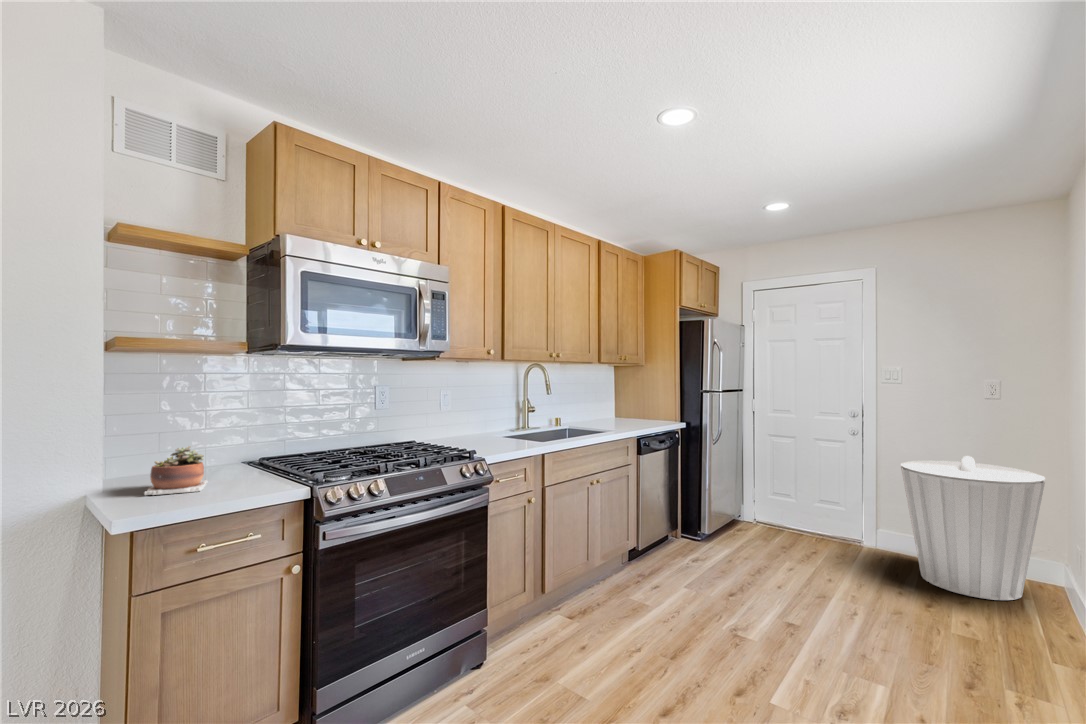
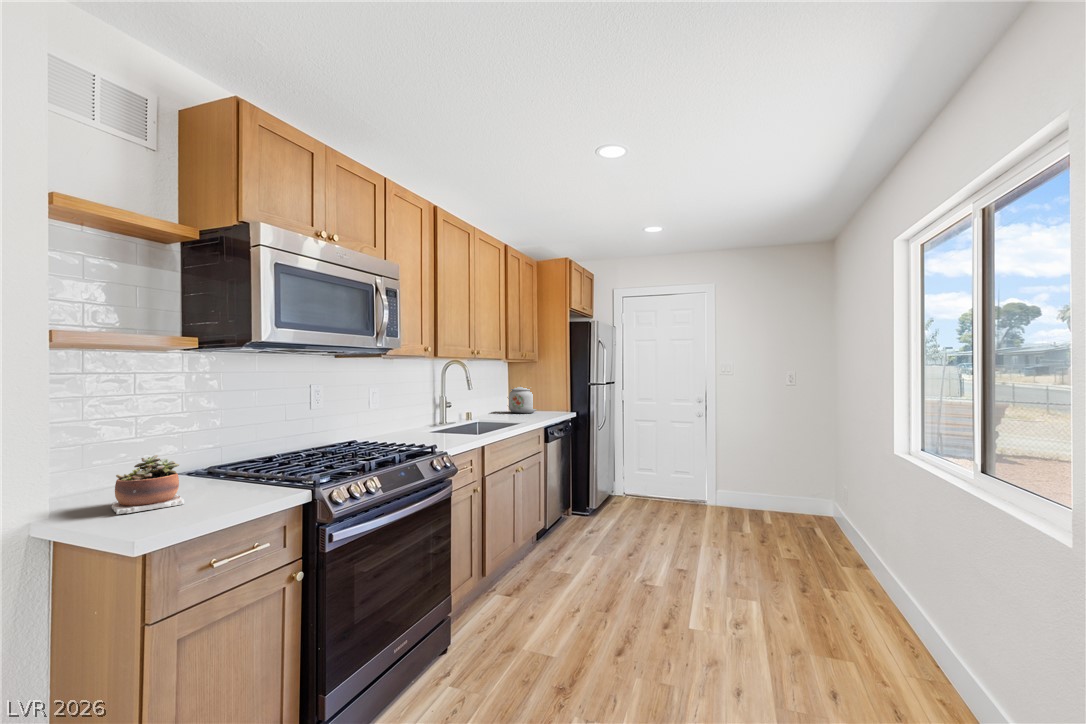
kettle: none [610,390,651,421] -> present [507,386,536,413]
trash can: present [901,456,1045,600] -> none [737,429,829,532]

